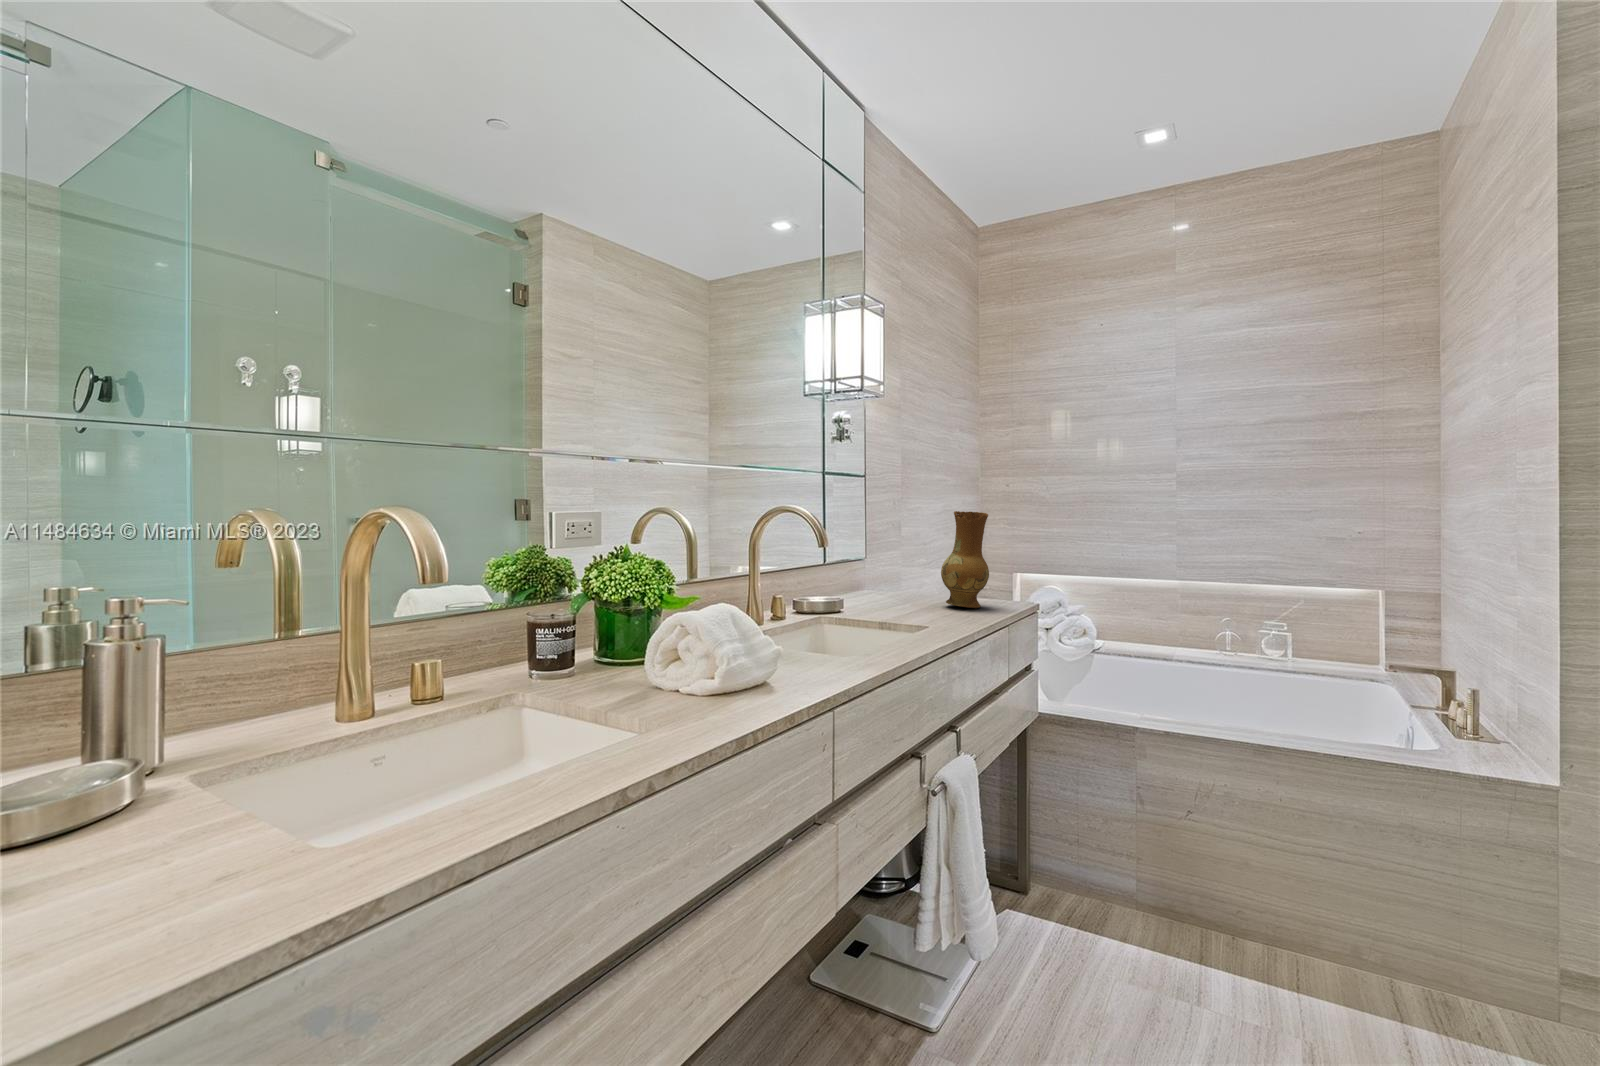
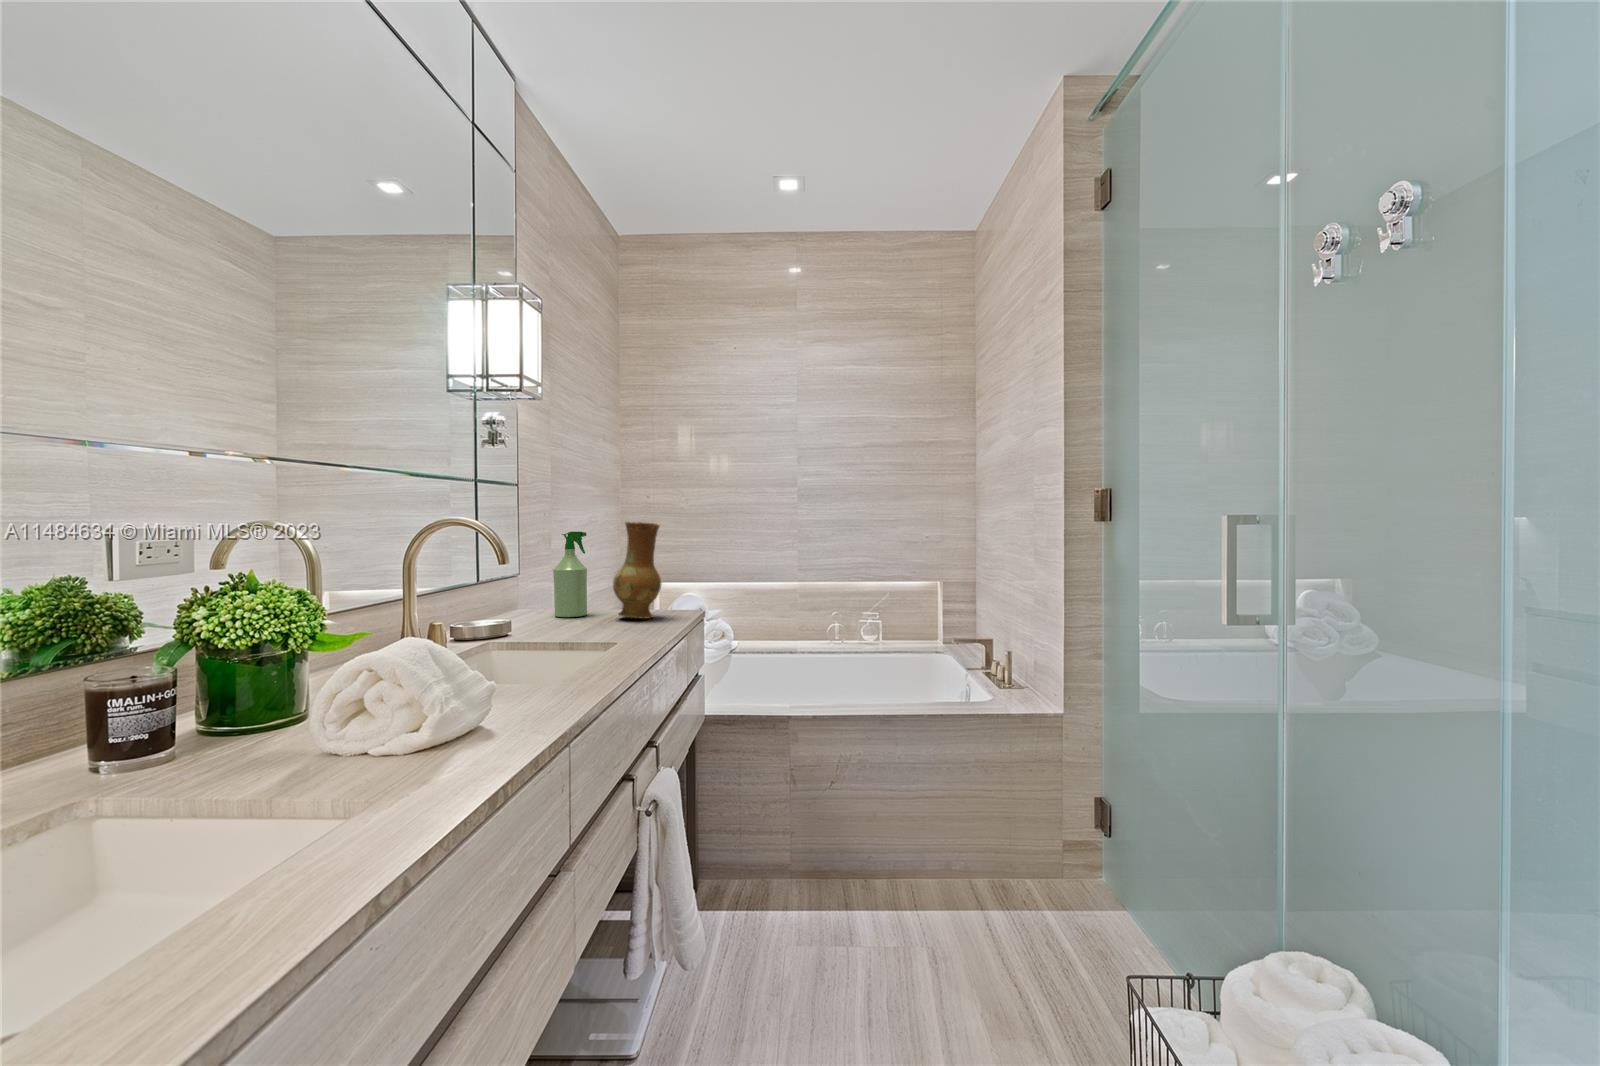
spray bottle: none [890,520,922,601] -> present [553,532,587,617]

